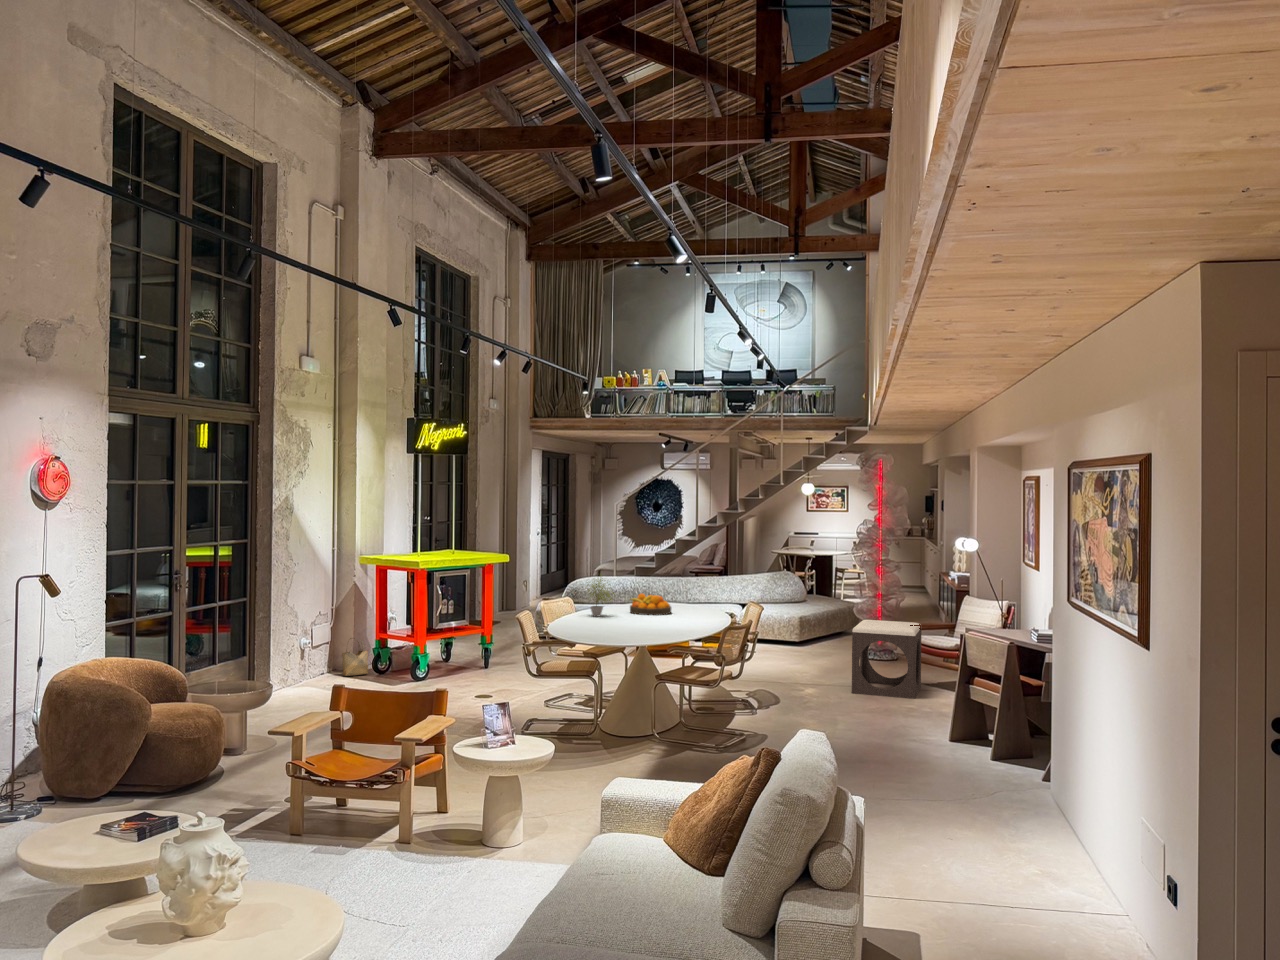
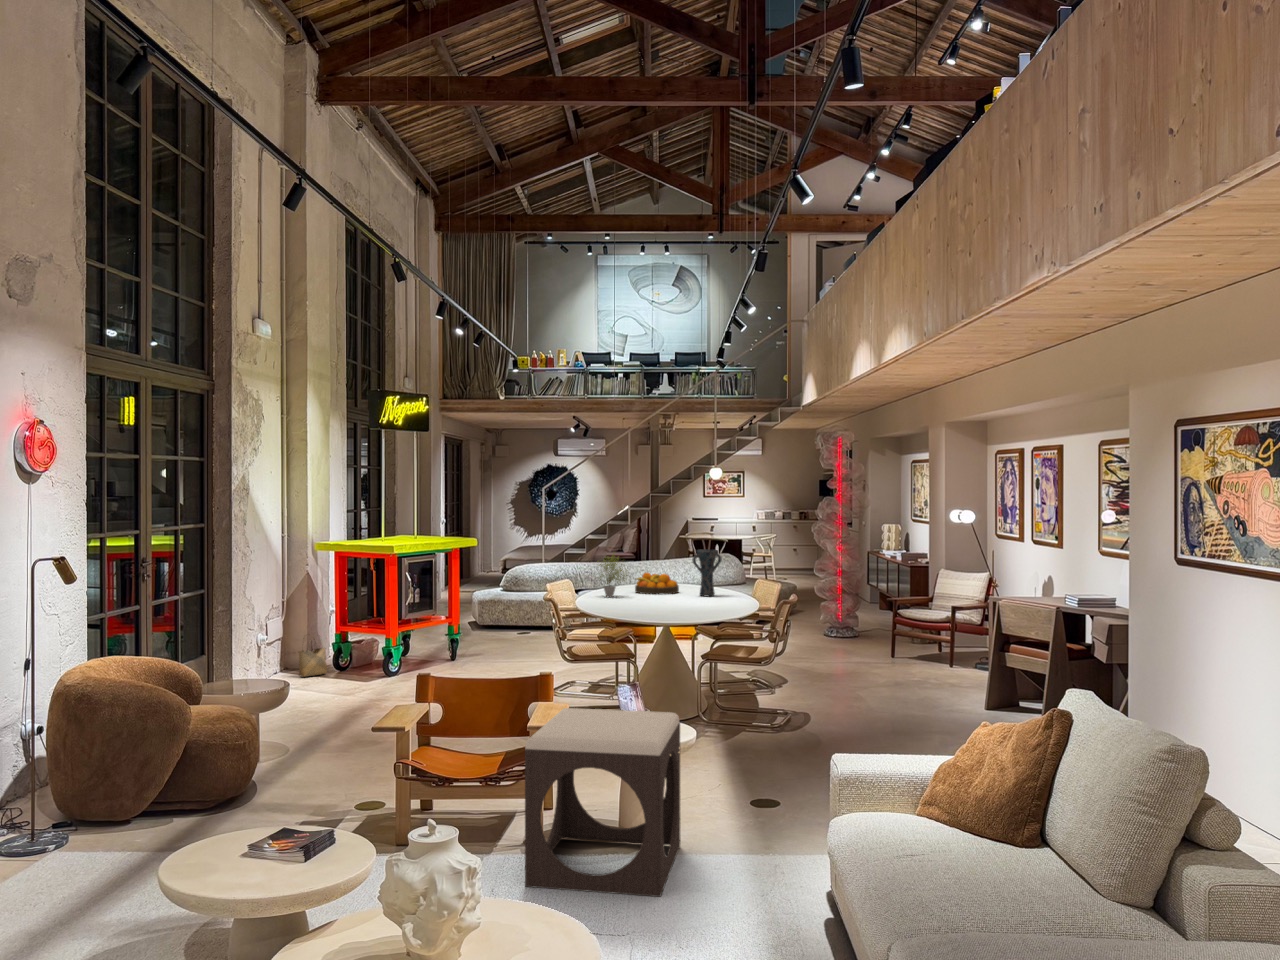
vase: none [675,574,707,619] -> present [692,550,721,597]
footstool: present [852,620,922,699] -> present [525,708,680,897]

